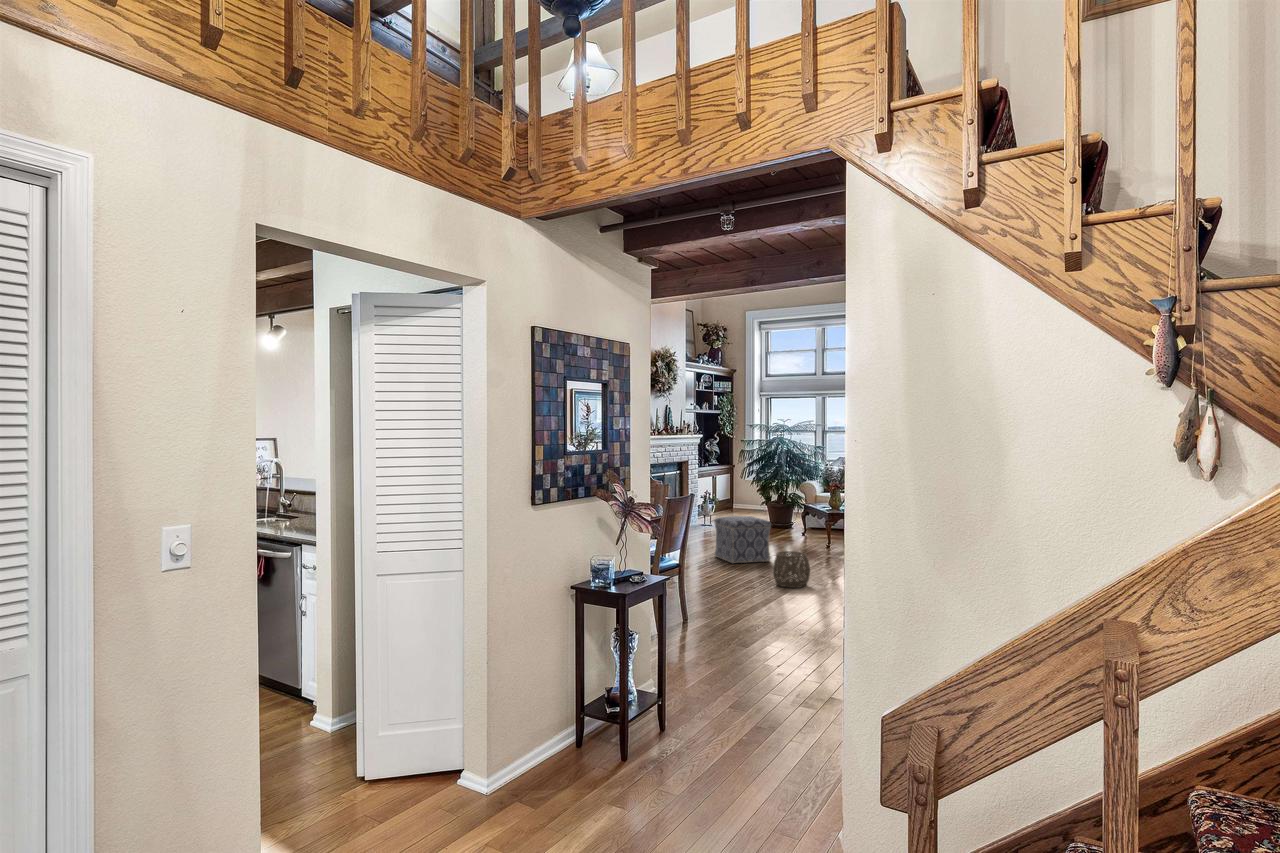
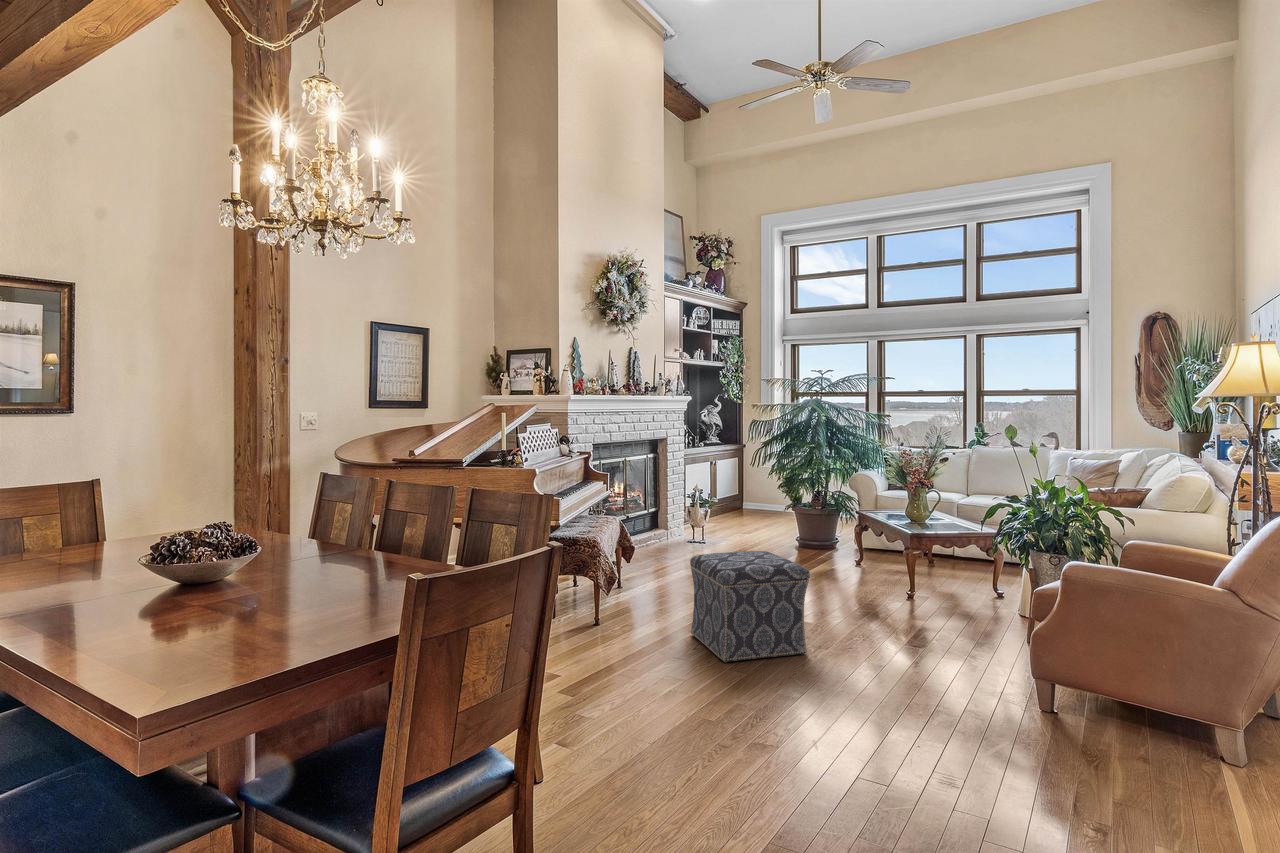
woven basket: present [773,551,810,588] -> none [822,676,928,797]

